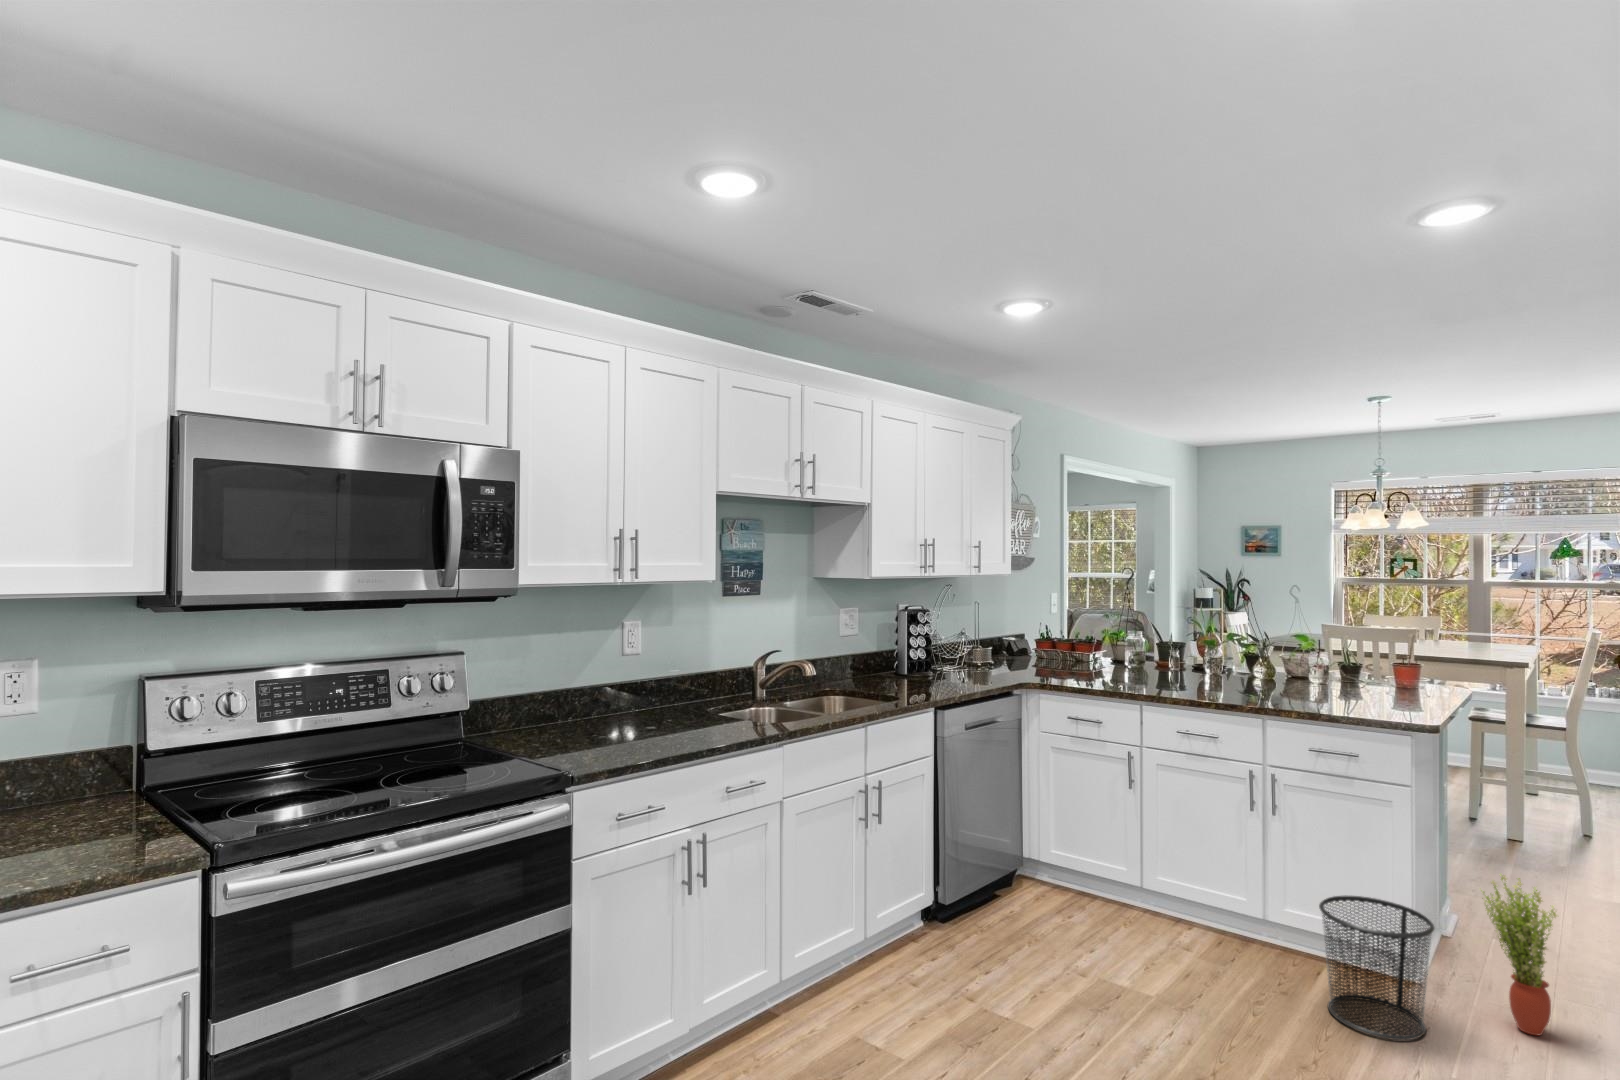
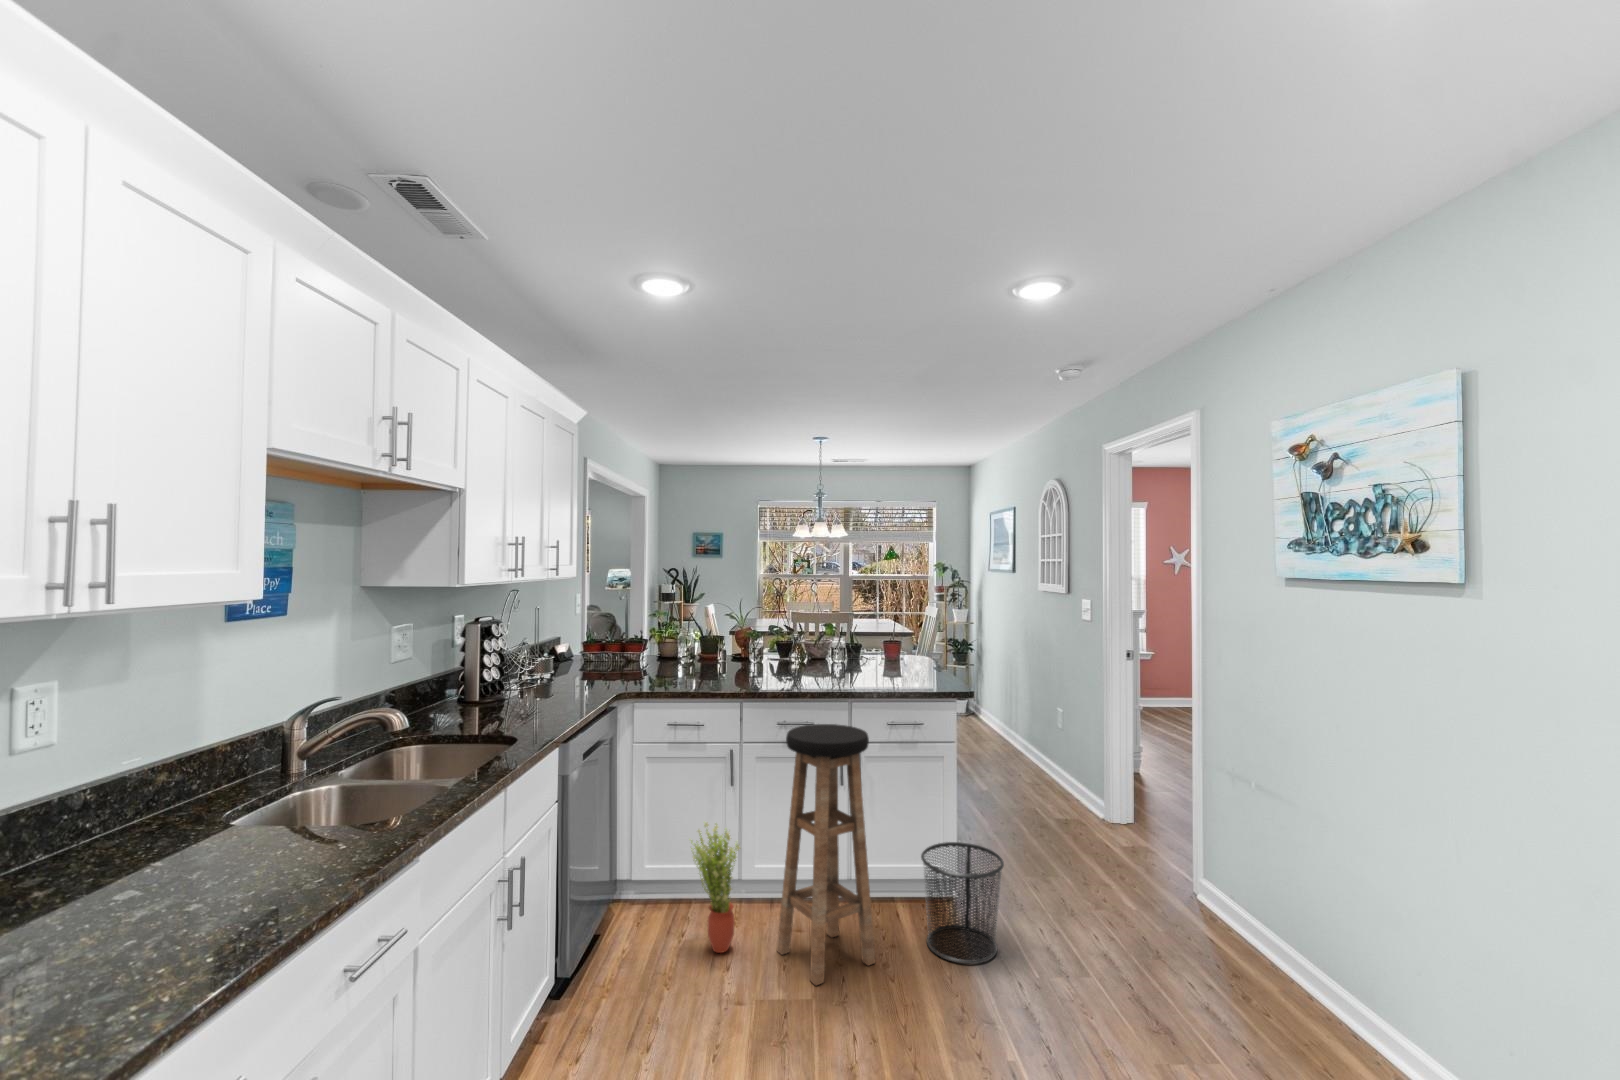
bar stool: none [1150,732,1249,995] -> present [777,724,875,985]
potted plant: present [1483,876,1557,1035] -> present [691,823,739,953]

